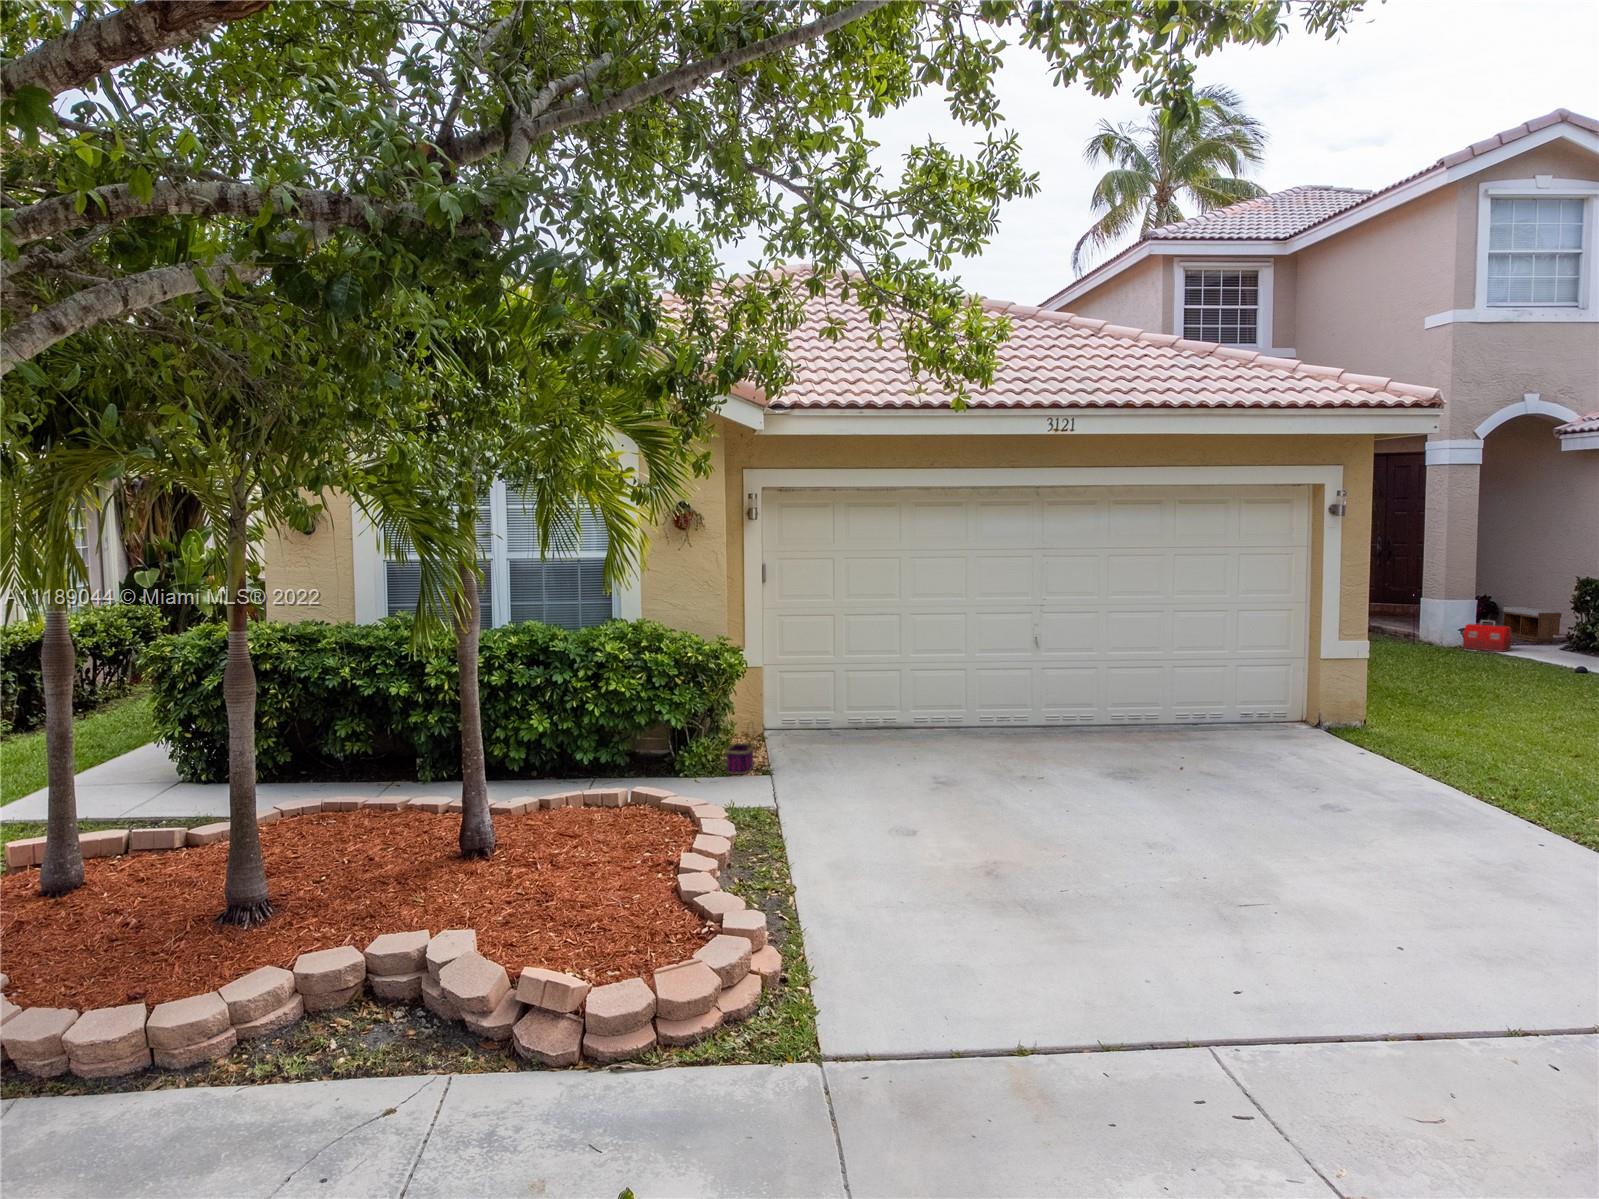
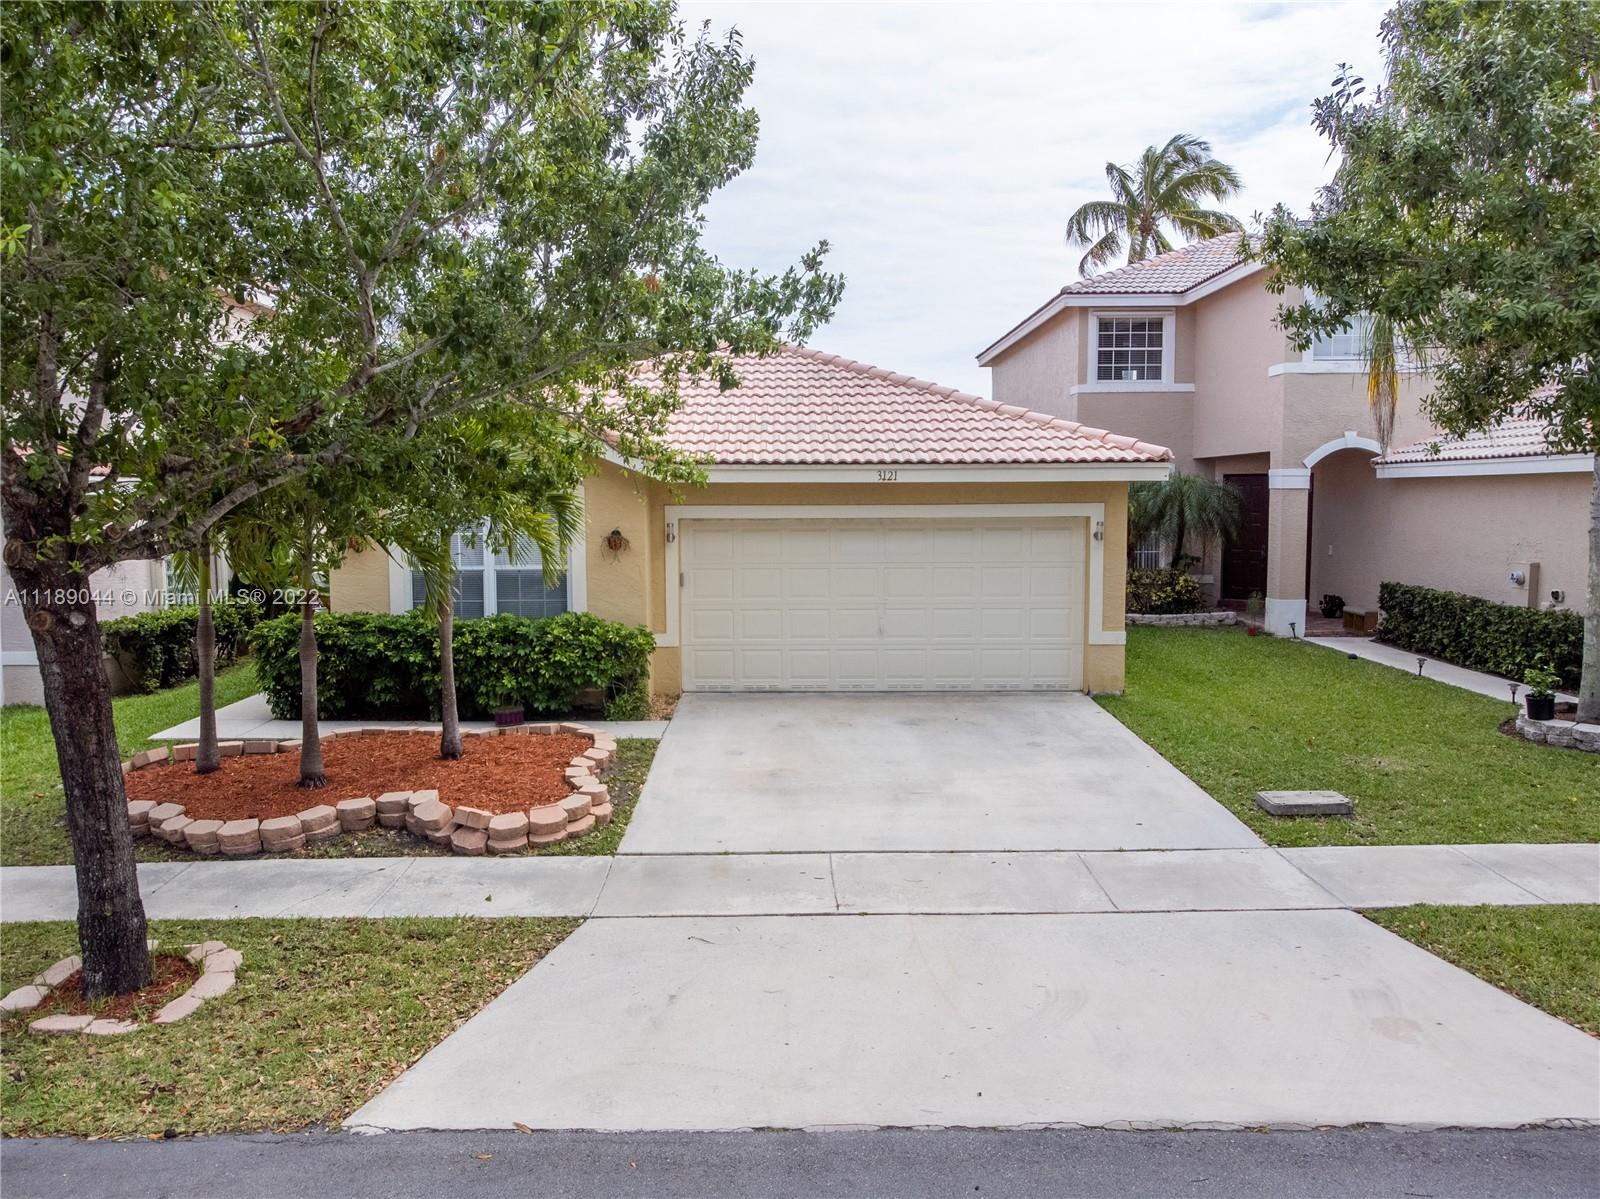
potted tree: none [1397,590,1431,644] -> present [1246,593,1267,636]
toolbox: present [1463,620,1511,652] -> none [1292,617,1332,644]
basket: present [726,743,754,774] -> present [495,689,524,727]

